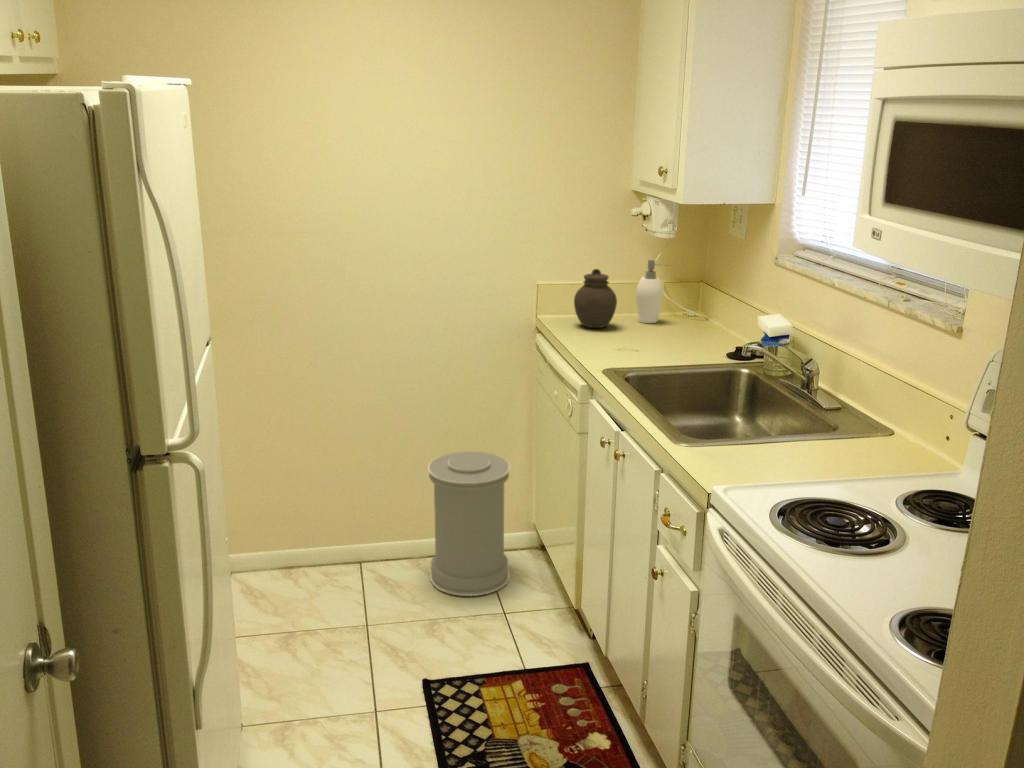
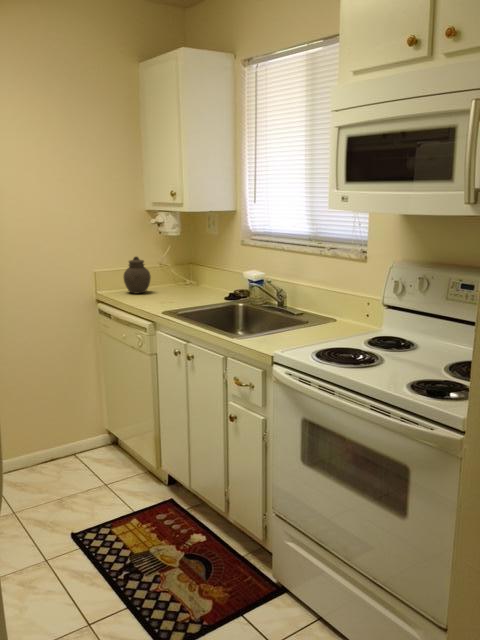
soap dispenser: present [636,259,664,323] -> none [158,250,179,289]
trash can: present [428,452,510,596] -> none [38,385,100,481]

